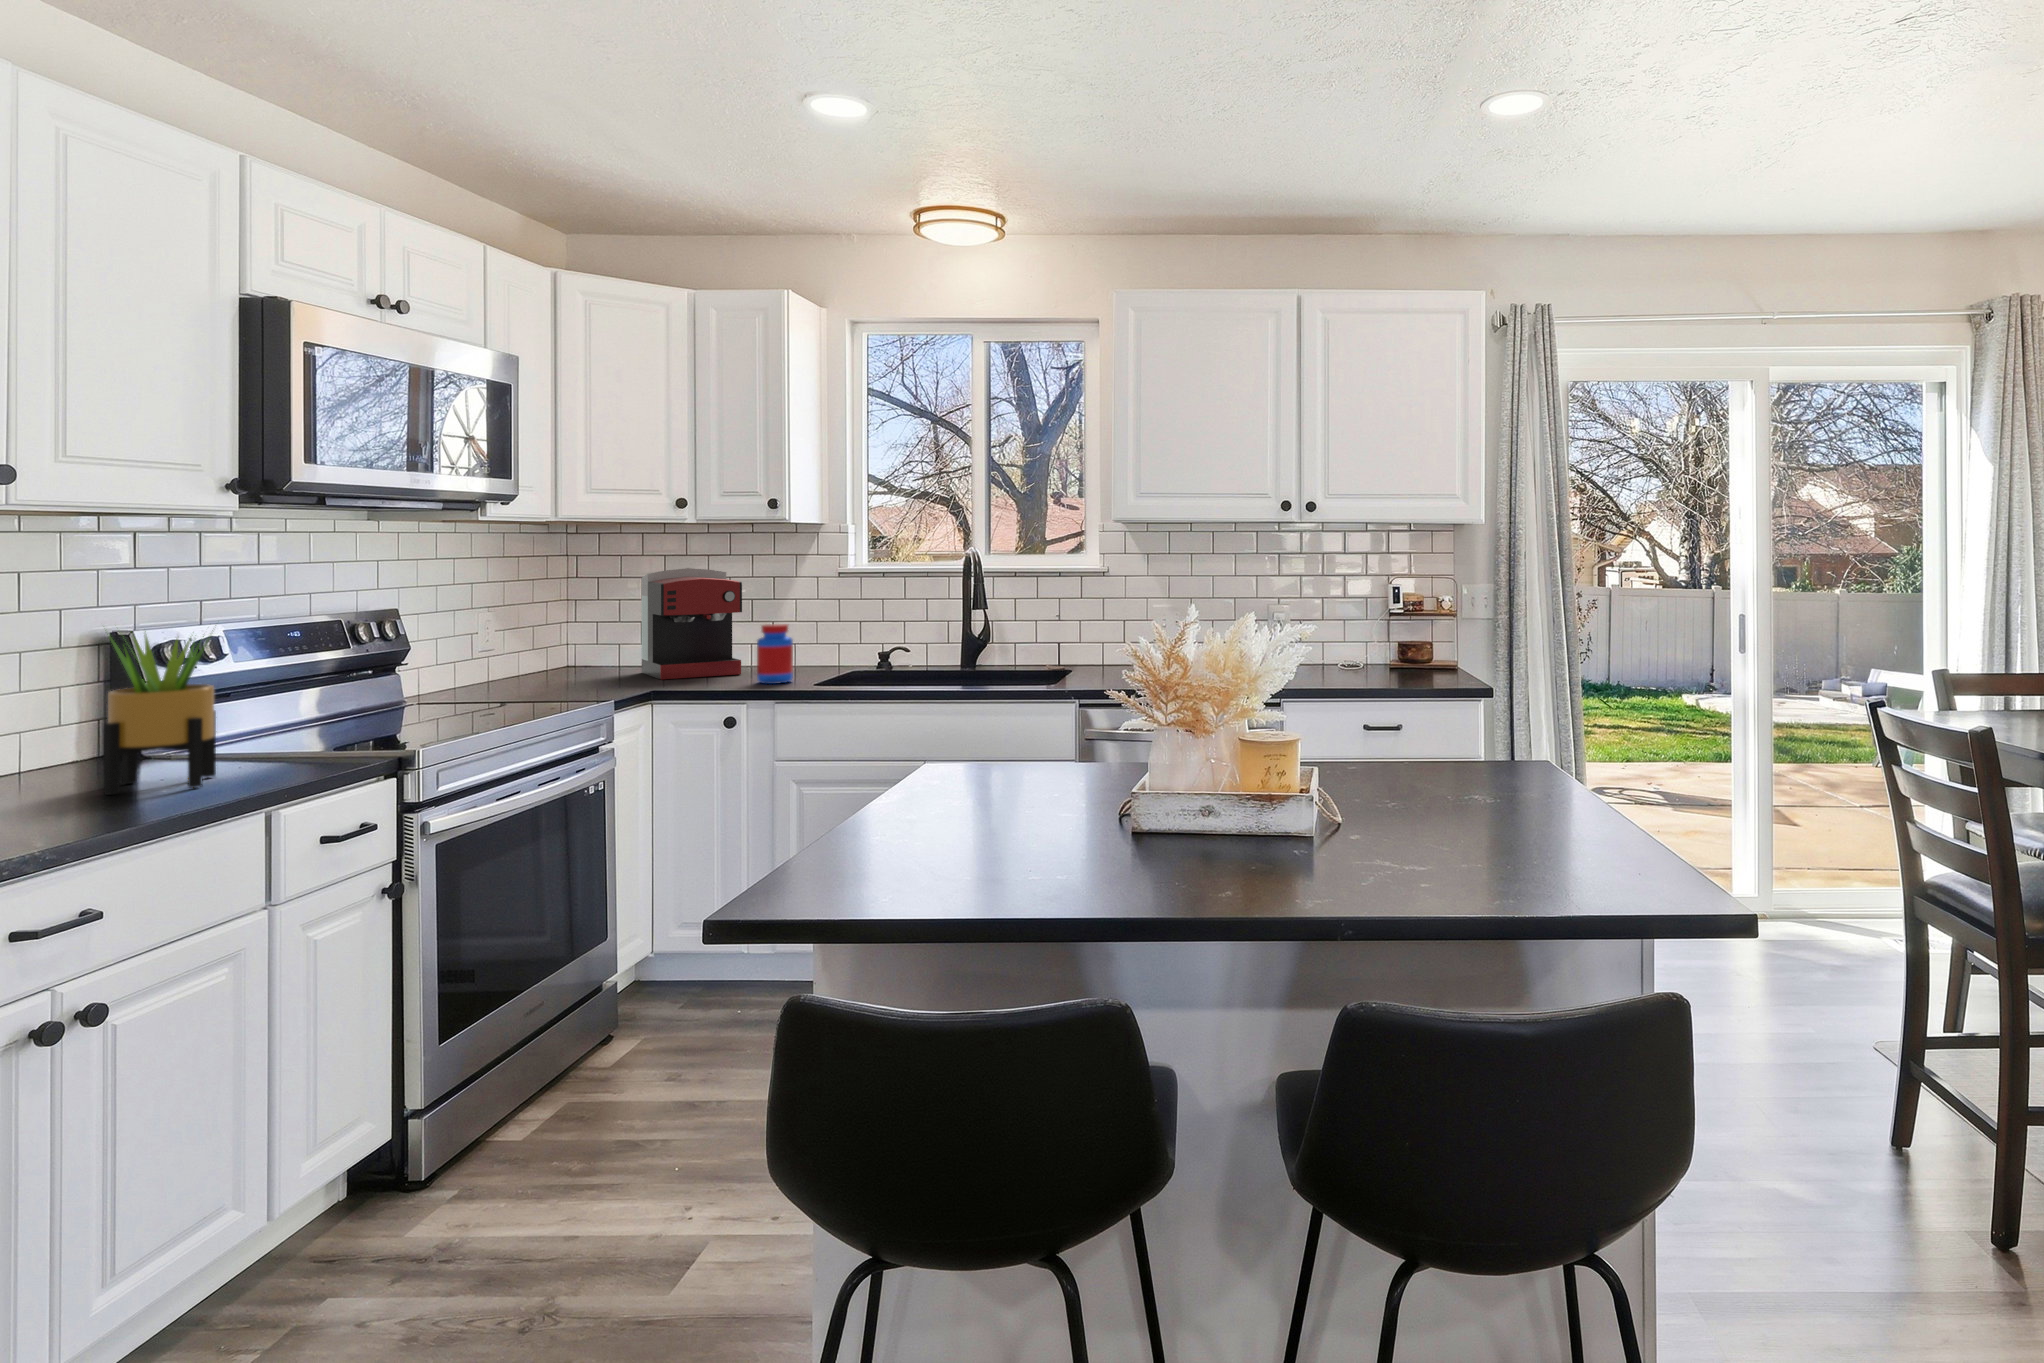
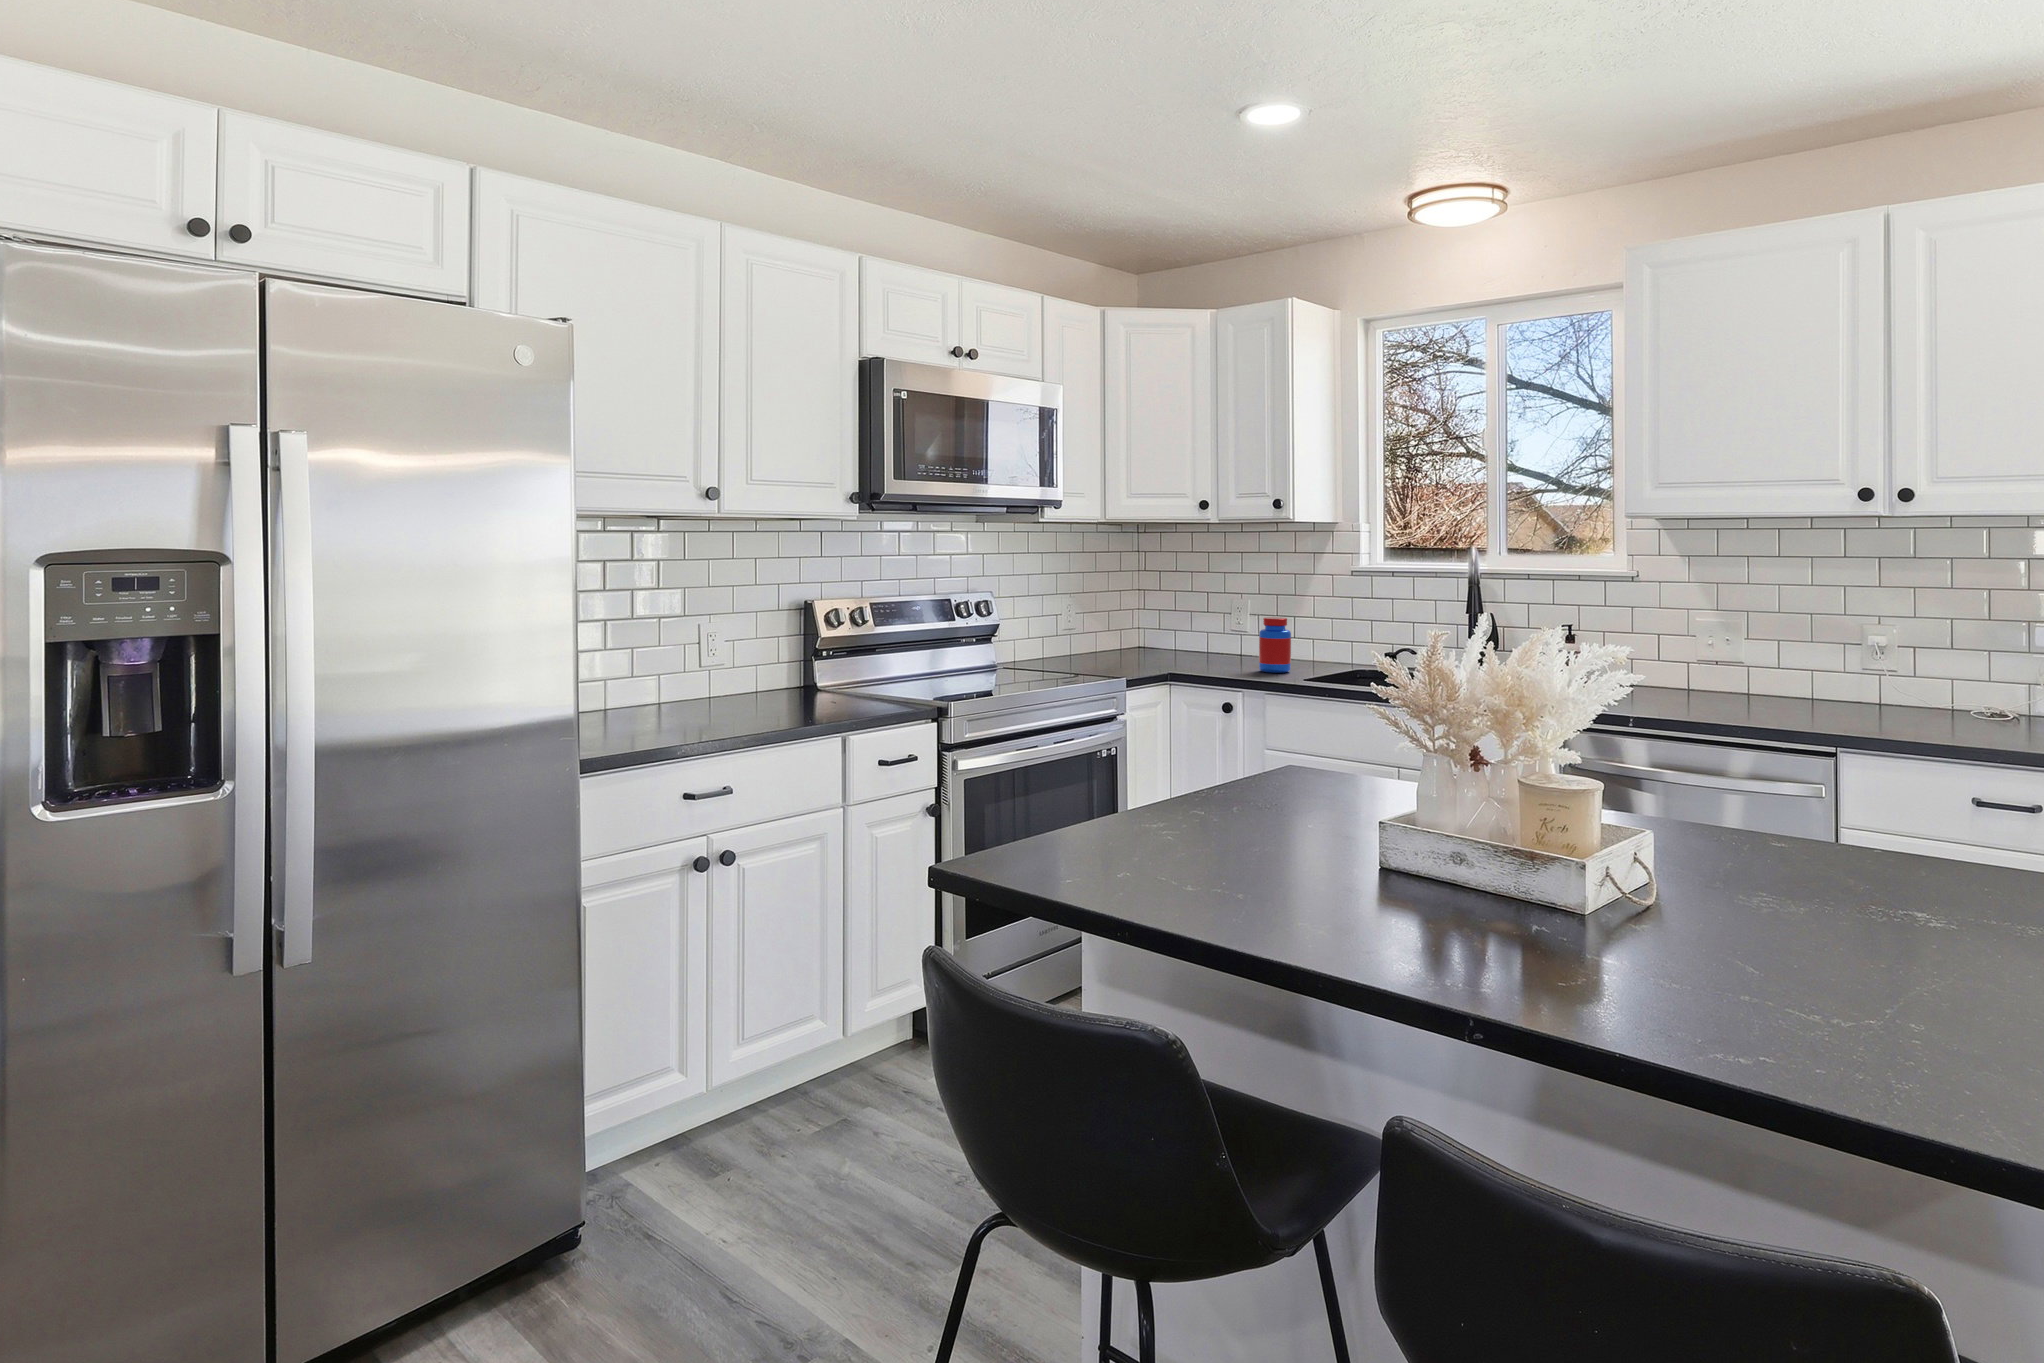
coffee maker: present [641,568,742,679] -> none [1183,562,1259,661]
potted plant: present [104,631,216,795] -> none [765,596,830,715]

